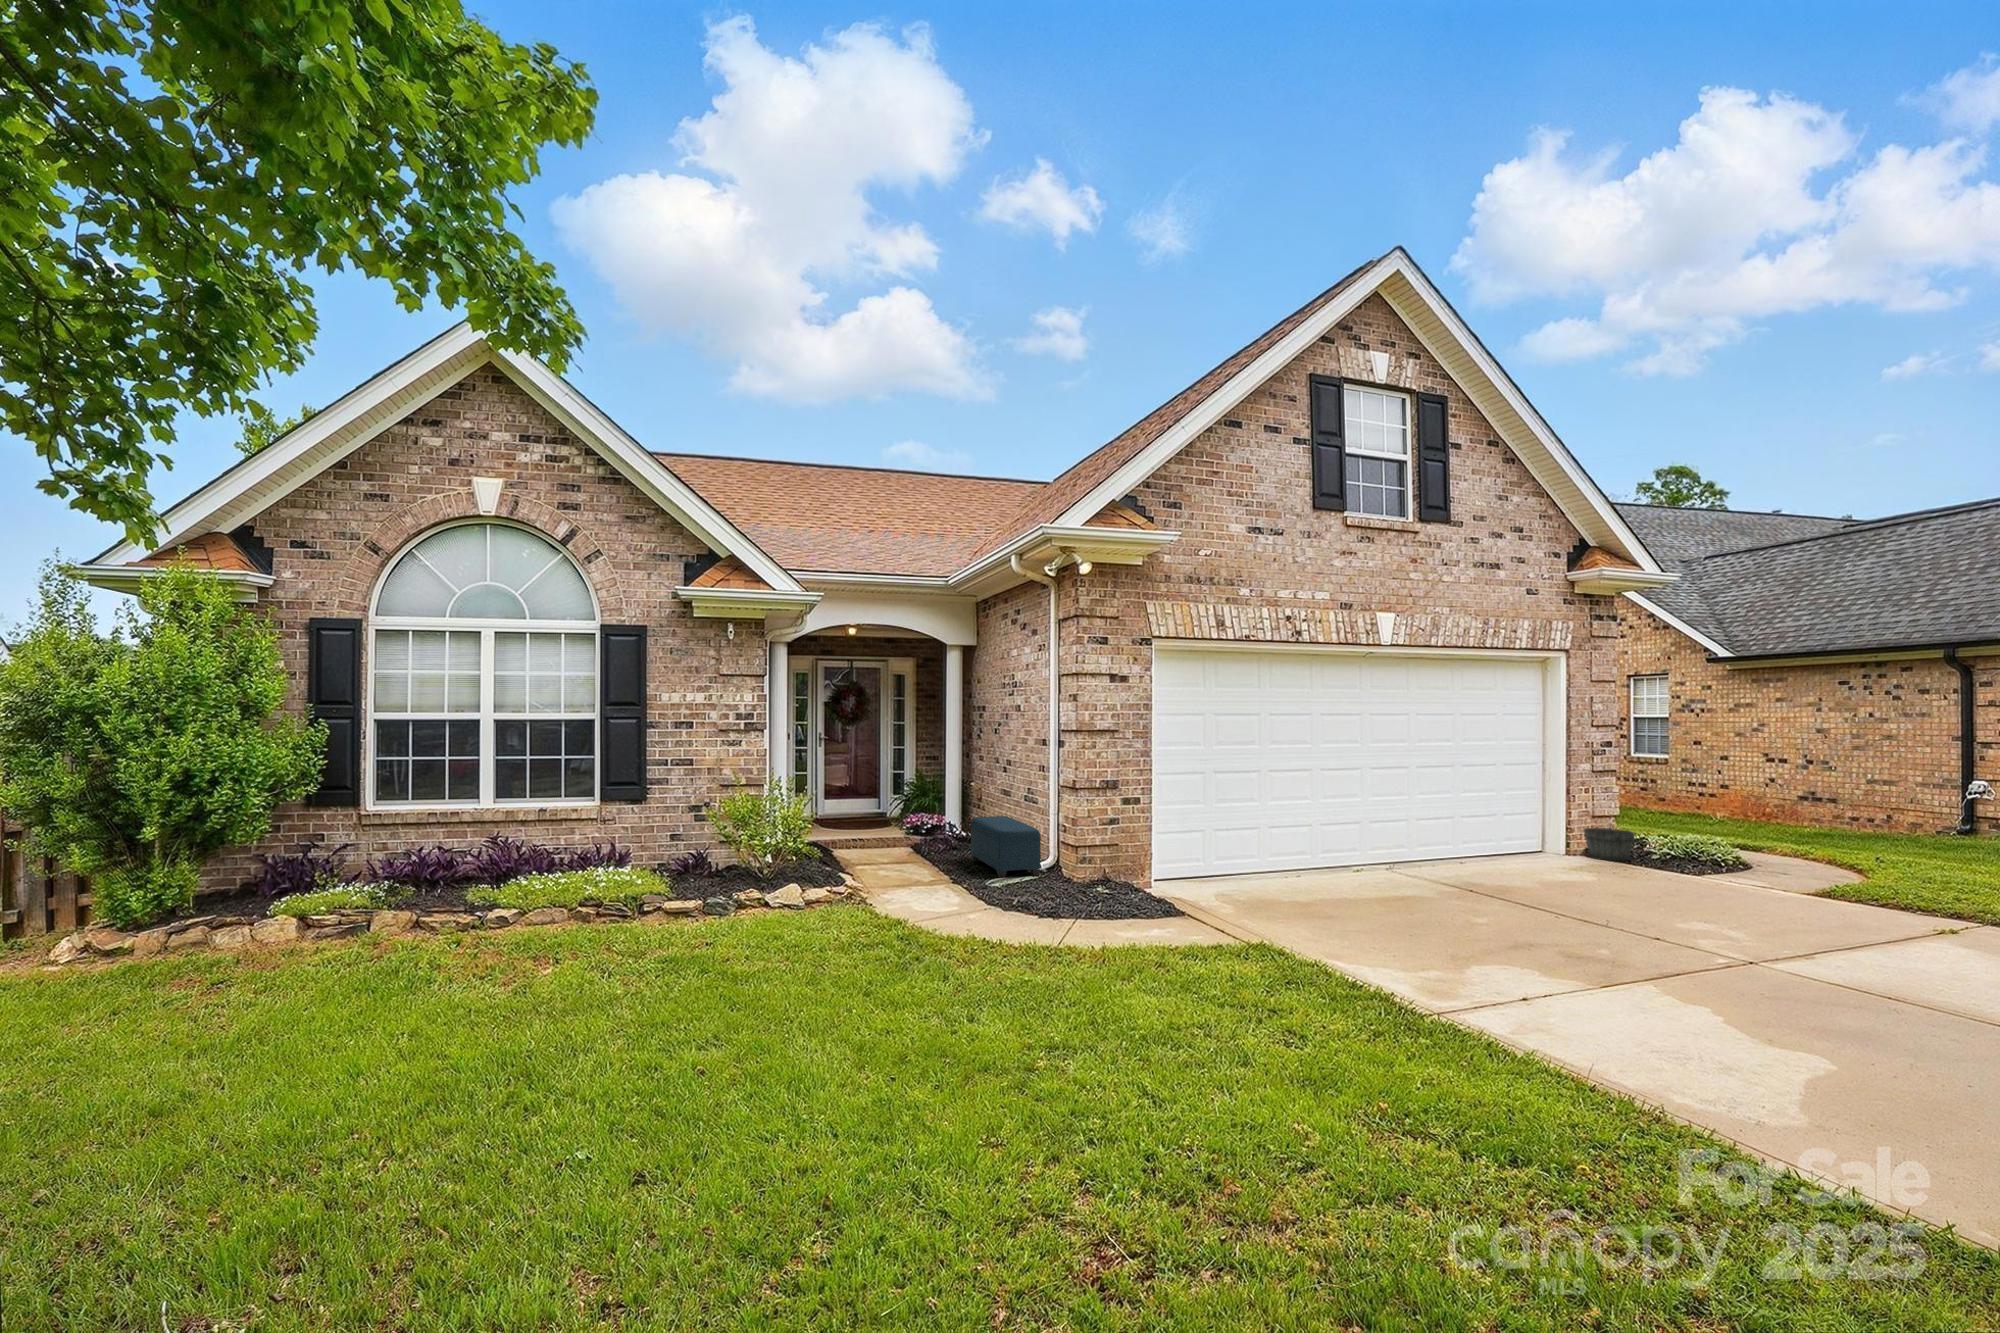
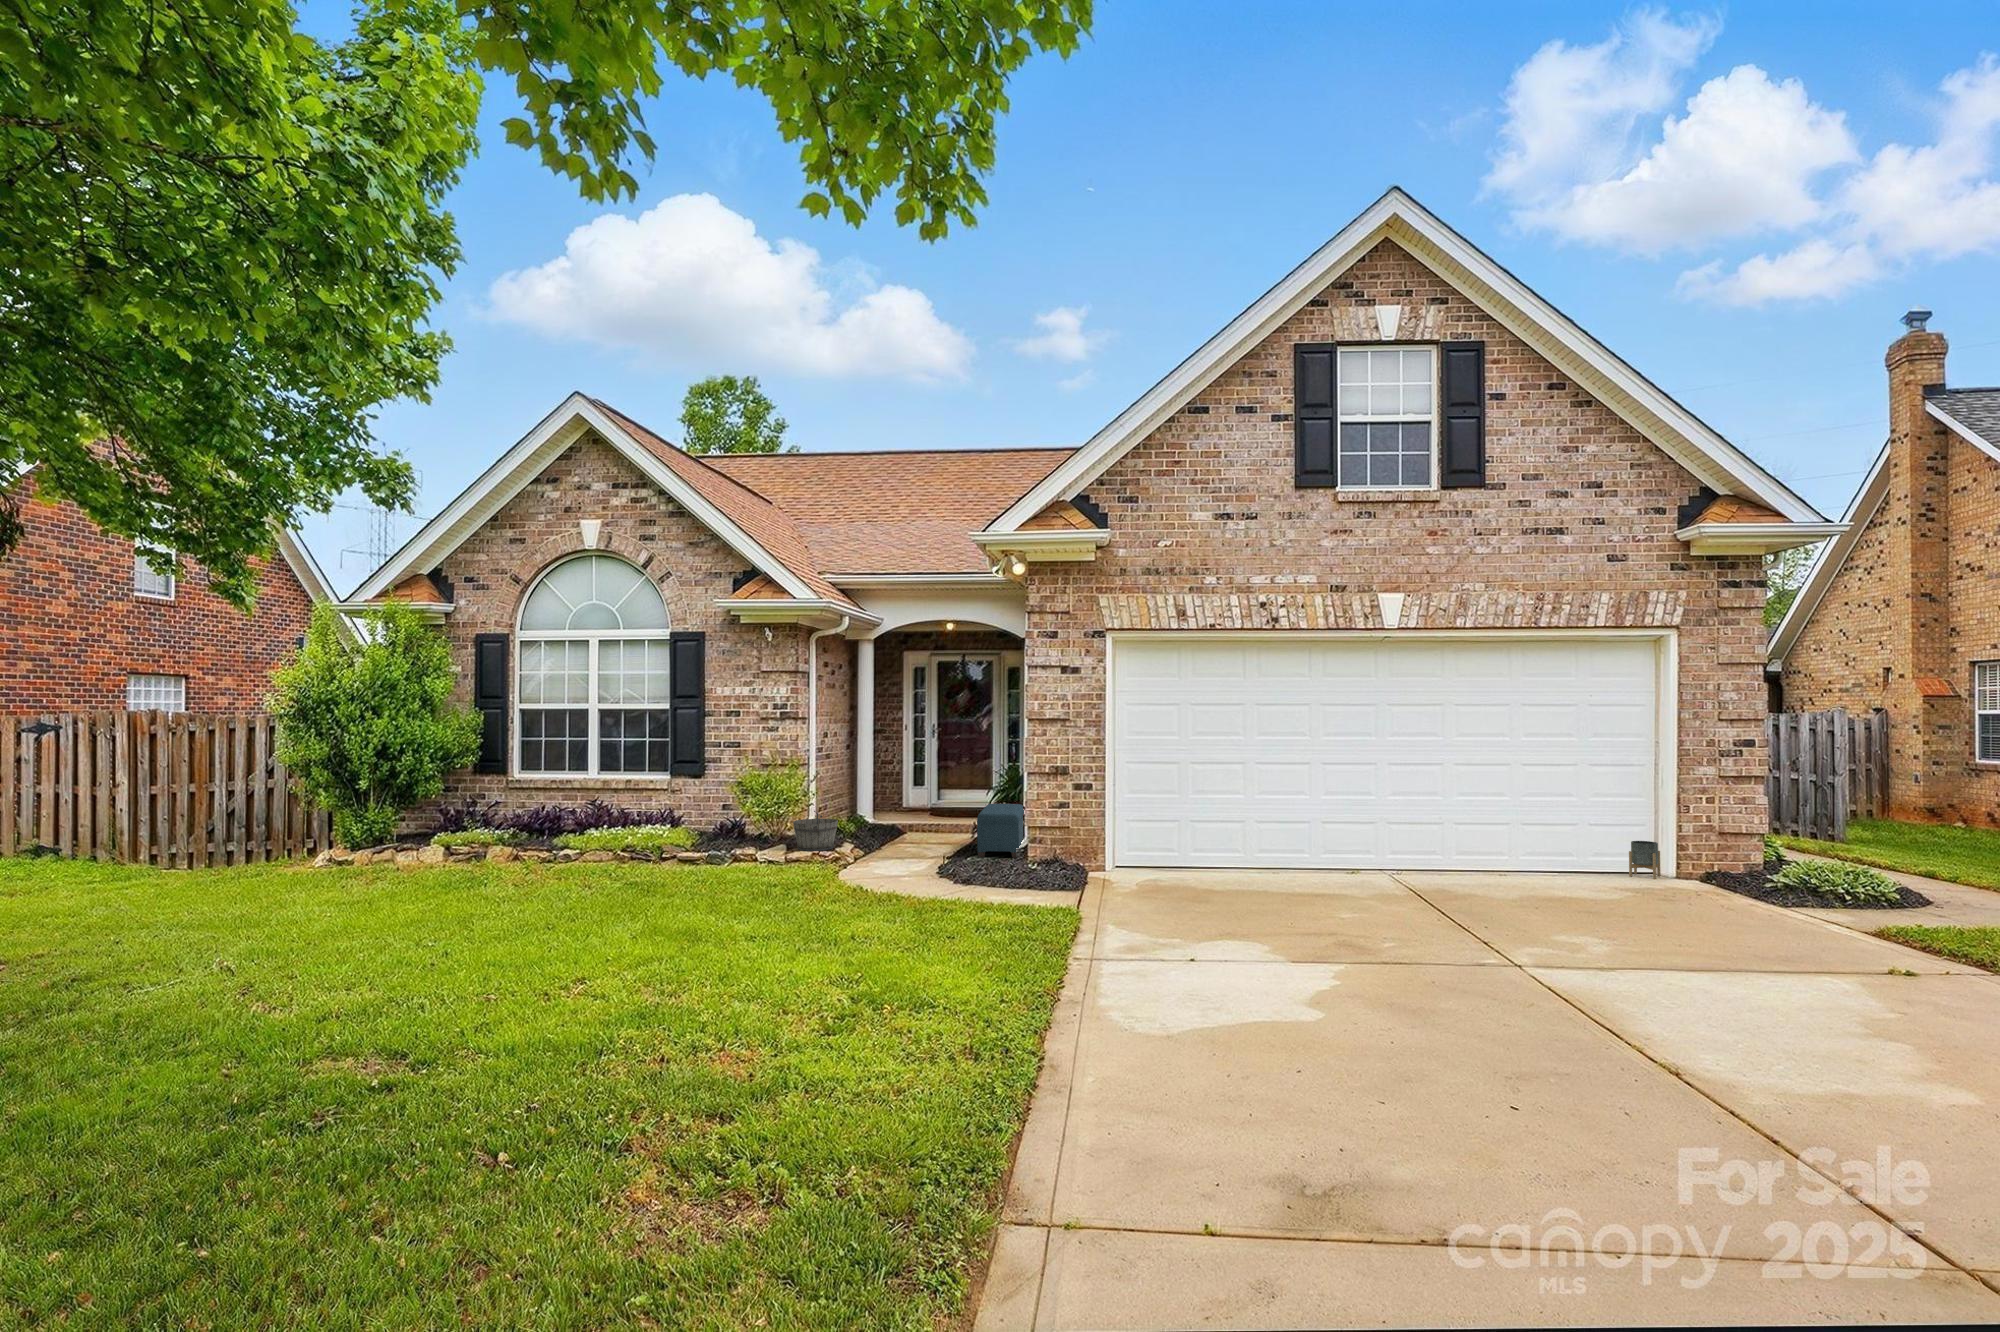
wooden bucket: present [1584,825,1635,861] -> present [793,811,838,851]
planter: none [1538,827,1565,859] -> present [1629,841,1661,879]

